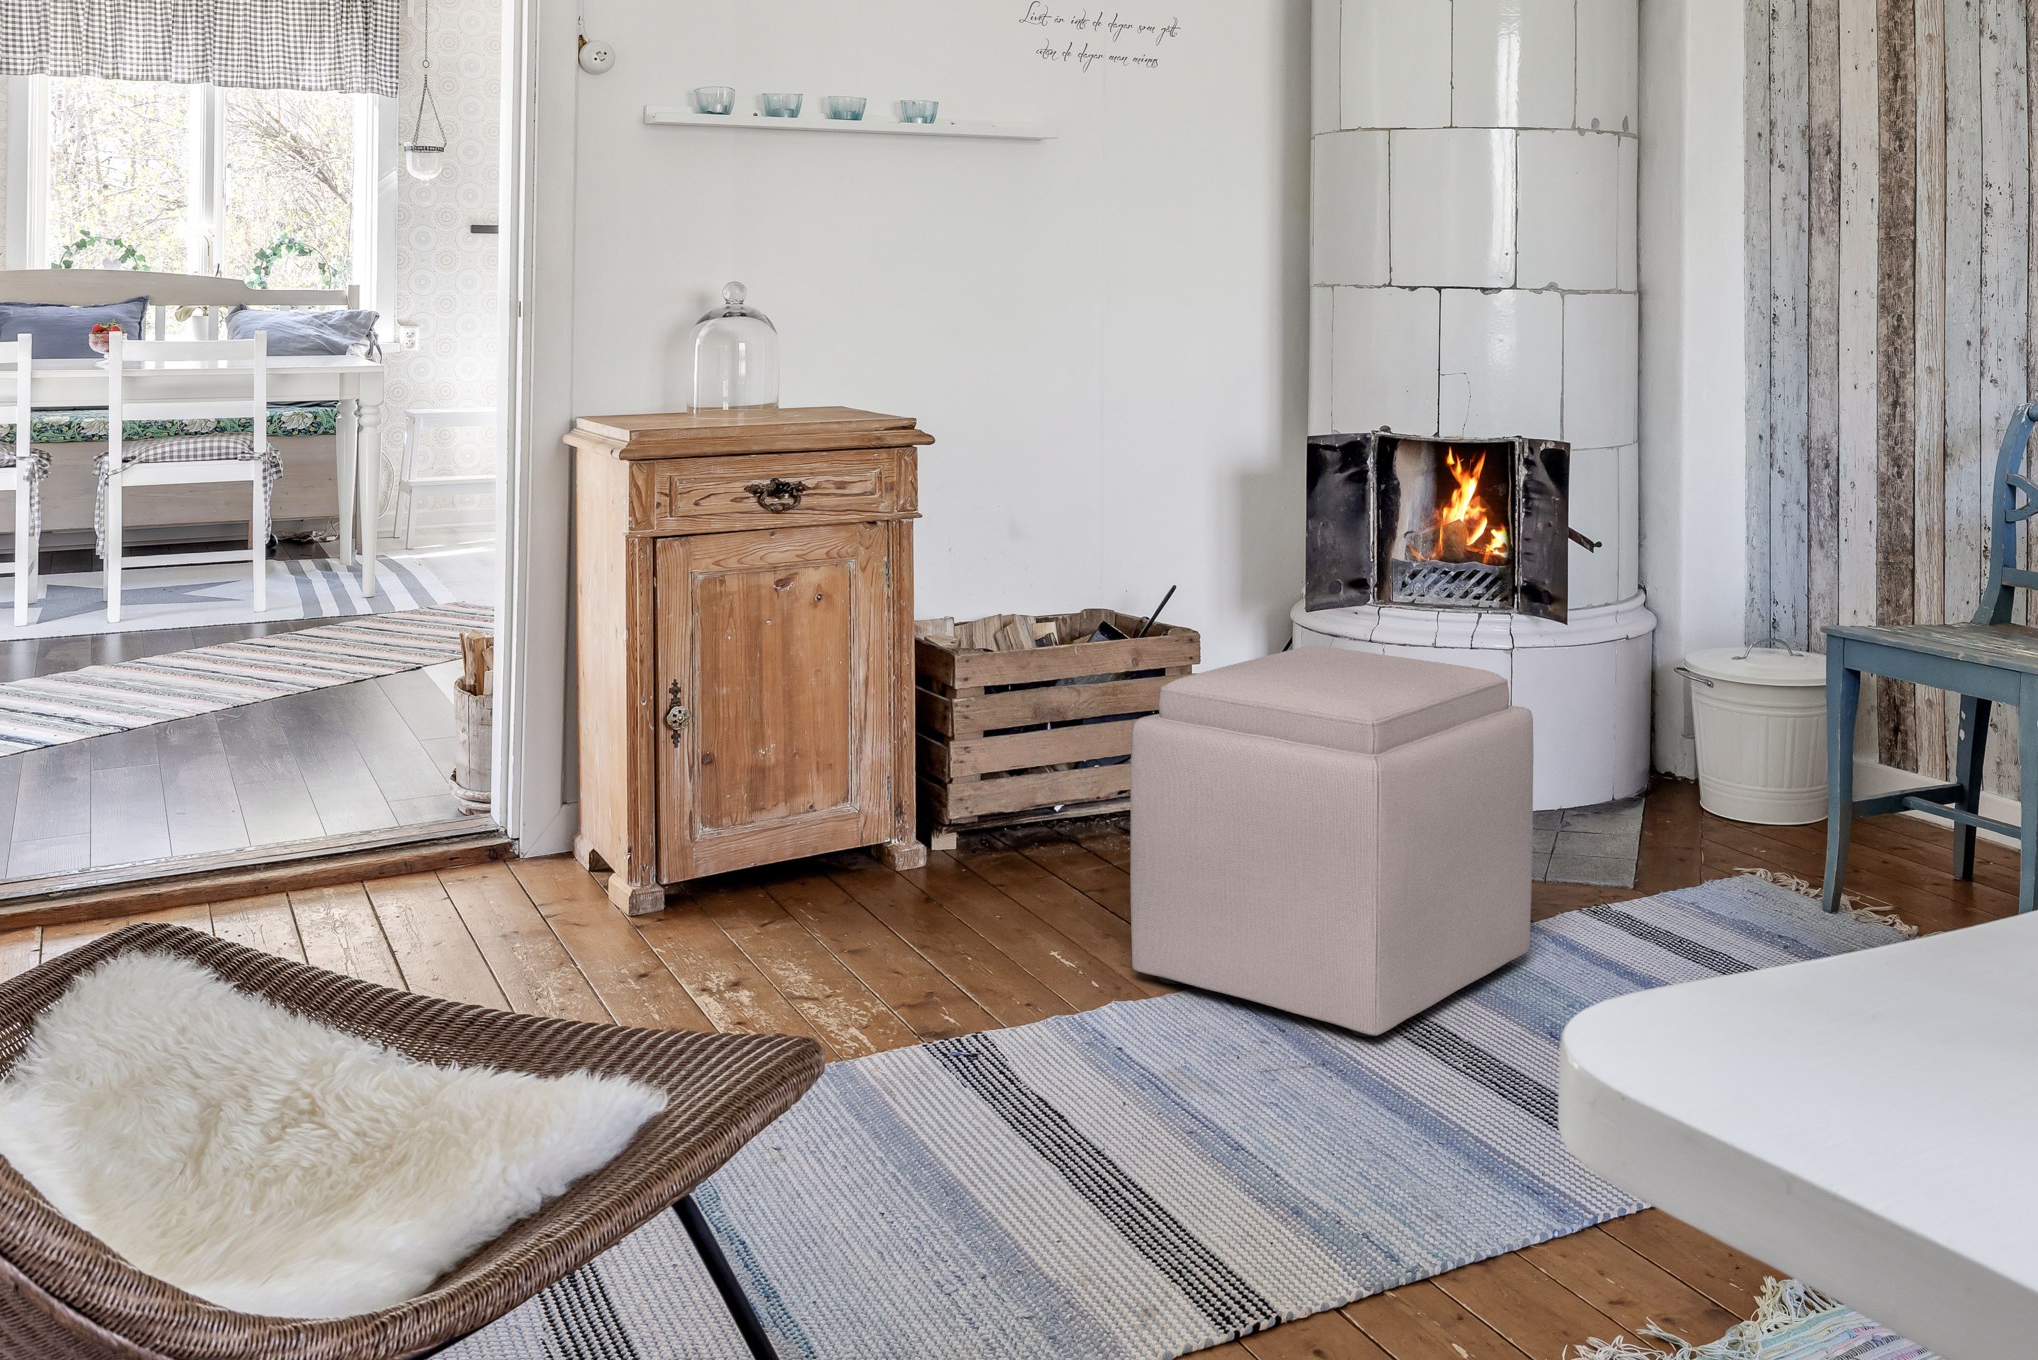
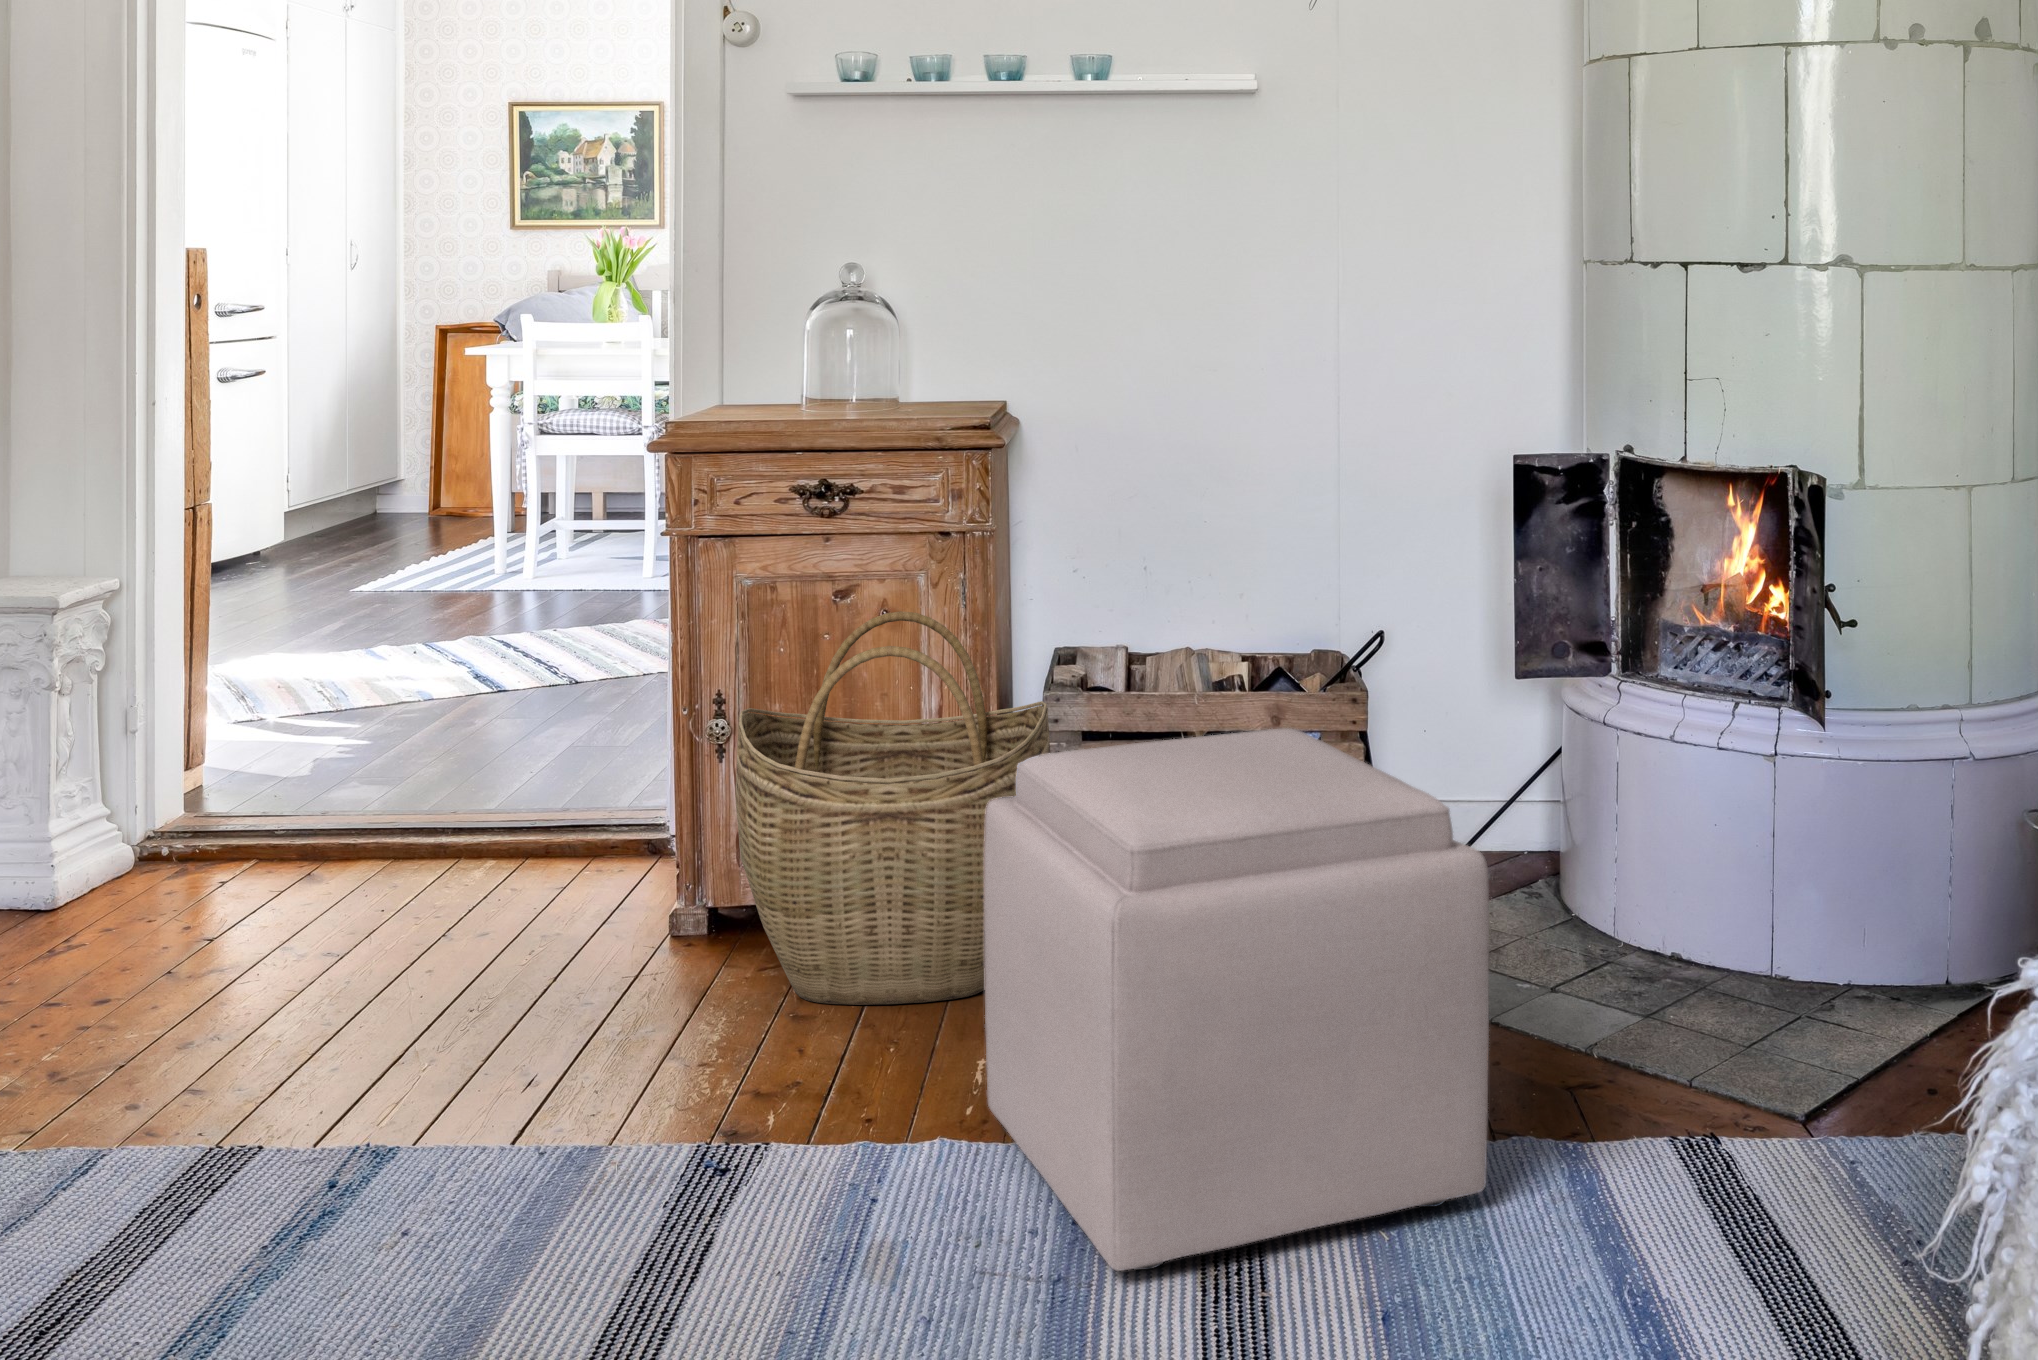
woven basket: none [758,593,1036,937] -> present [735,611,1050,1005]

